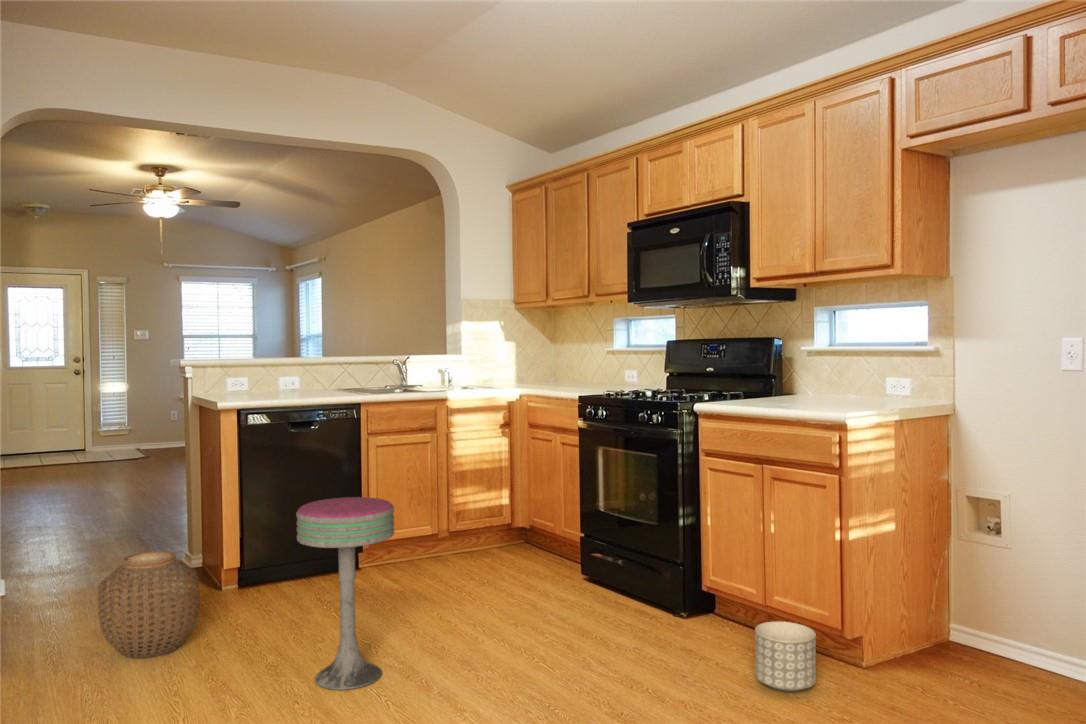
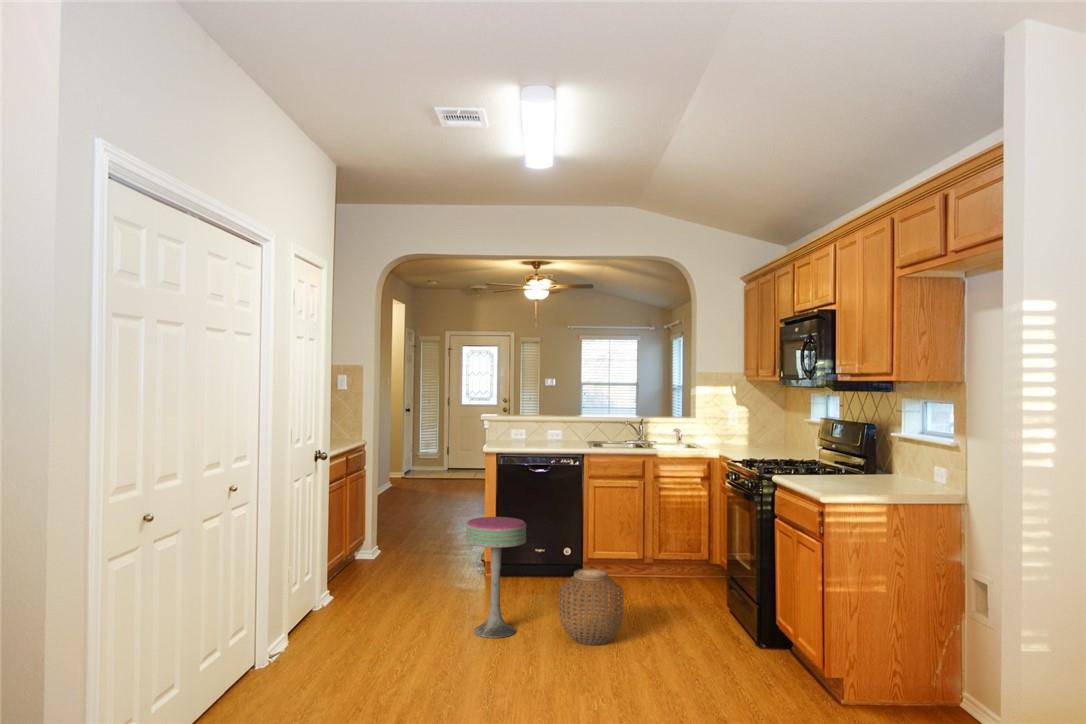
woven basket: present [98,551,199,658] -> present [558,569,623,645]
planter: present [755,622,816,692] -> none [730,651,776,705]

